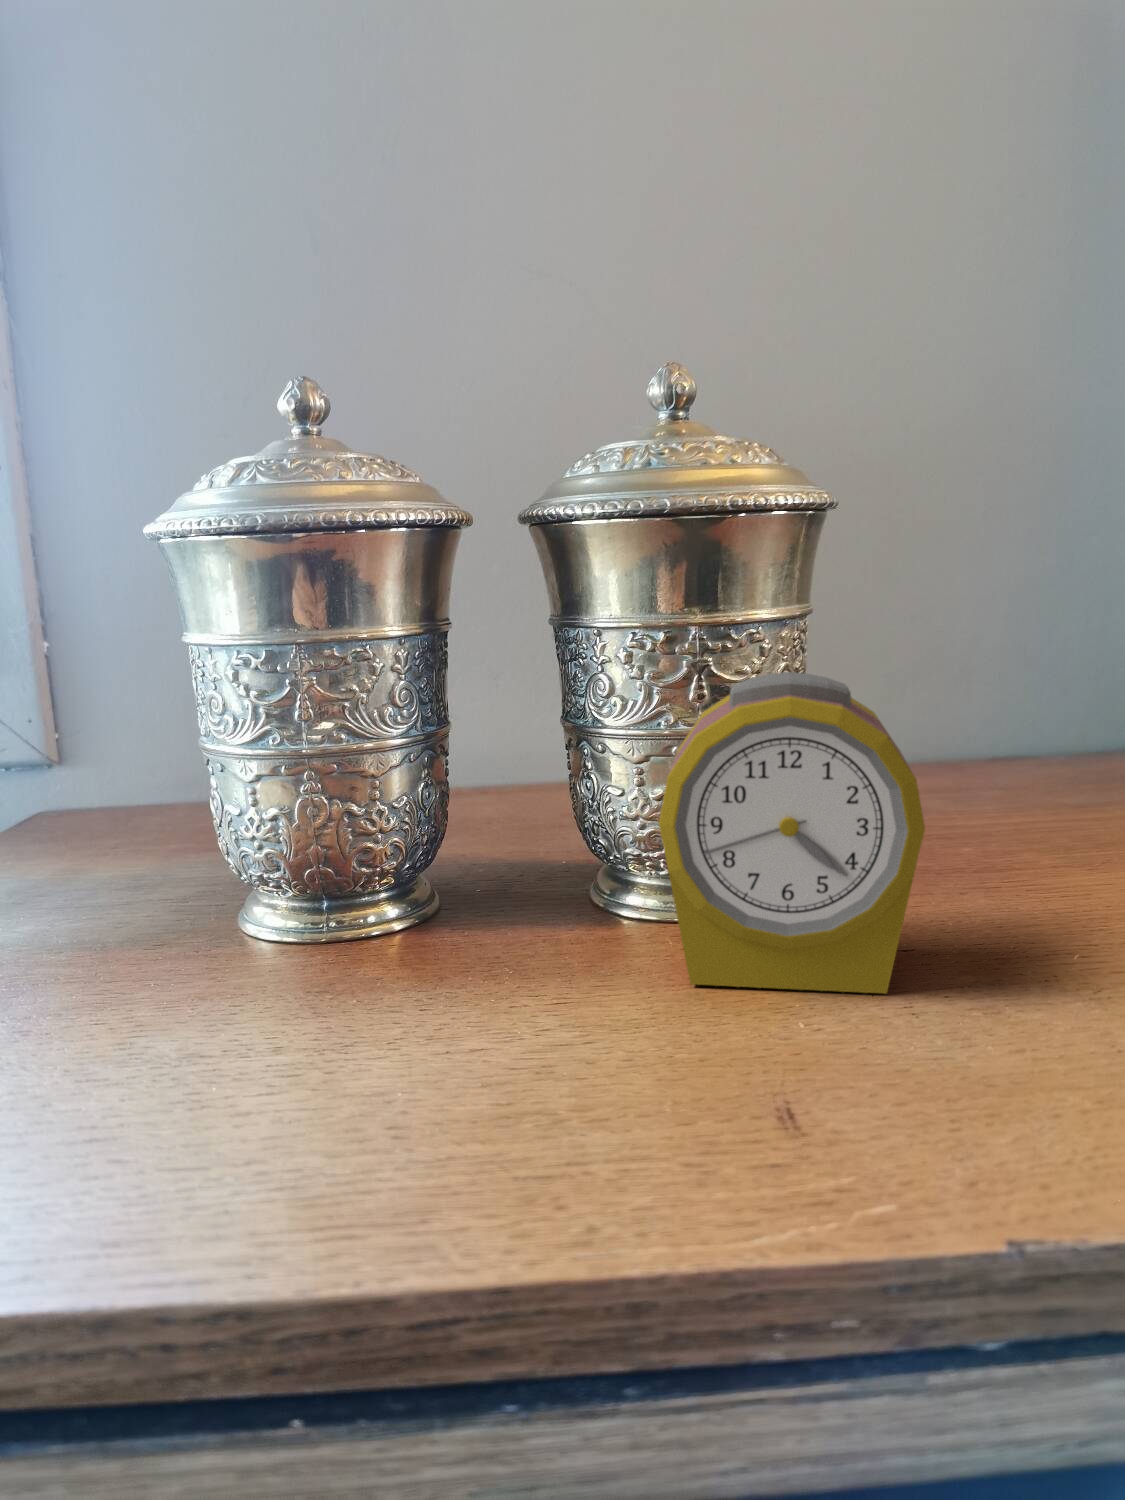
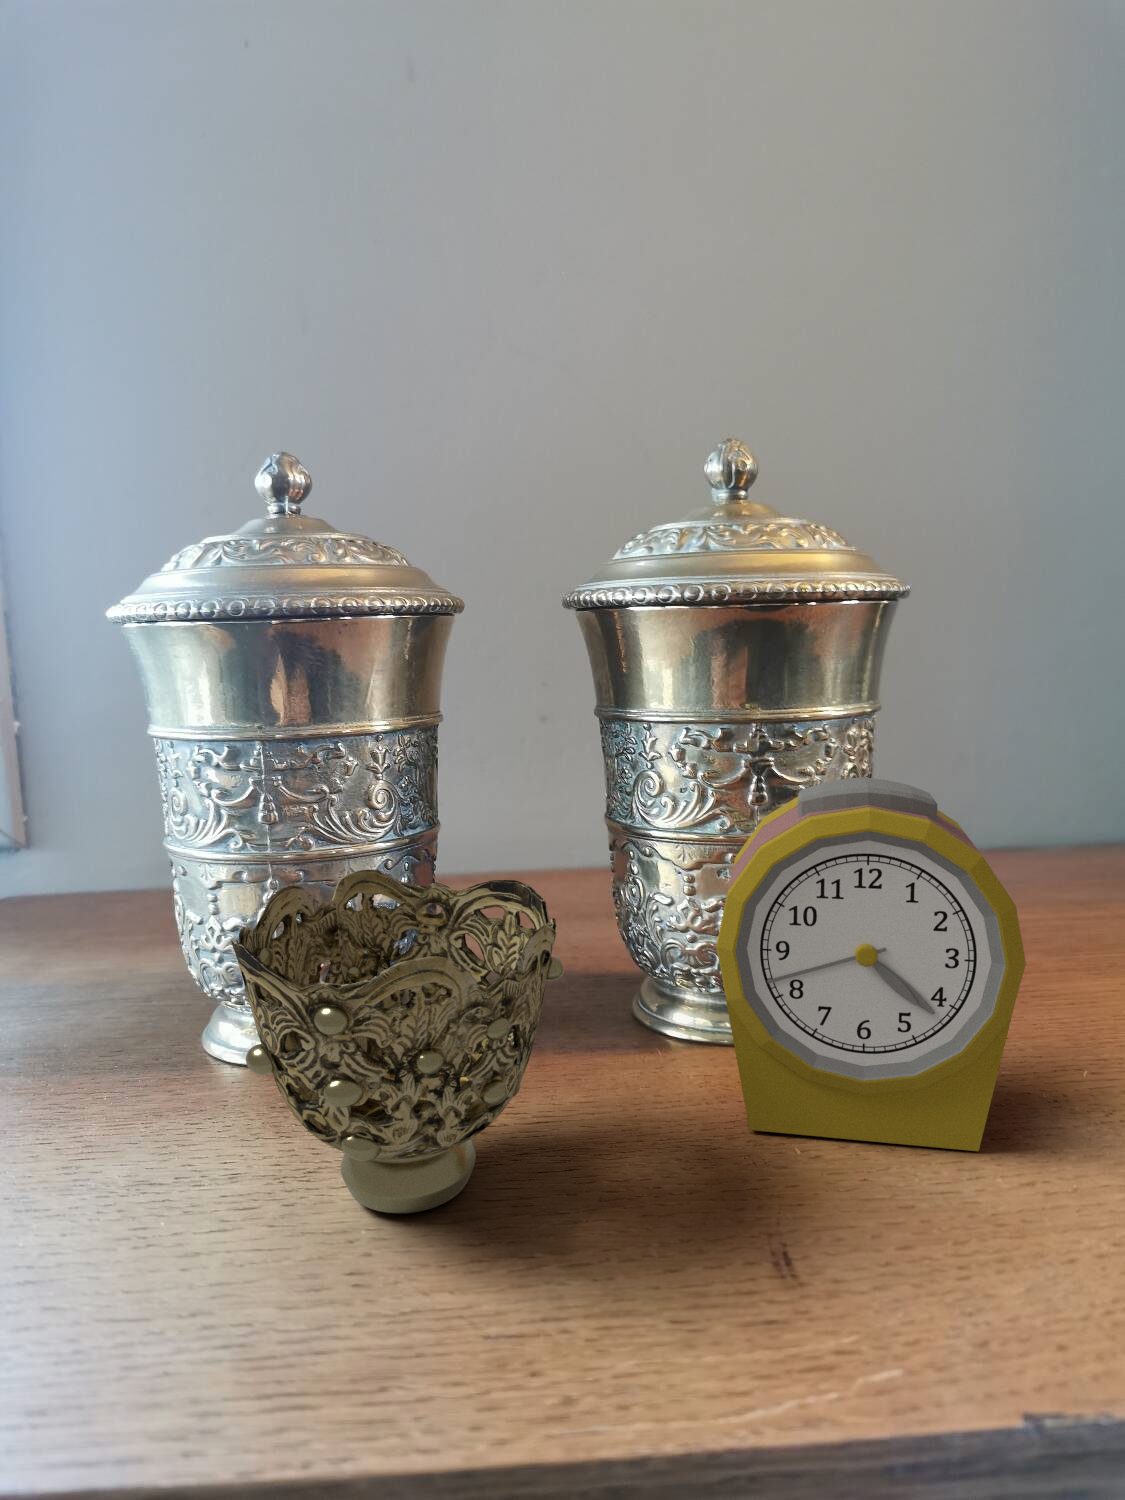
decorative bowl: none [230,764,524,1053] -> present [231,870,564,1213]

